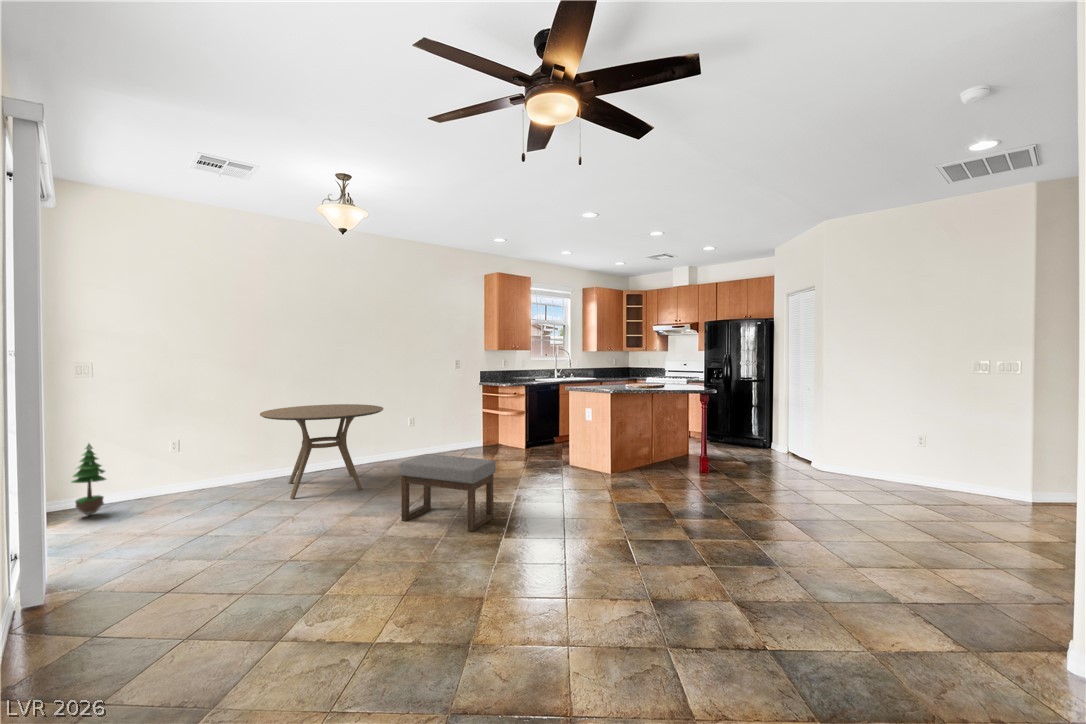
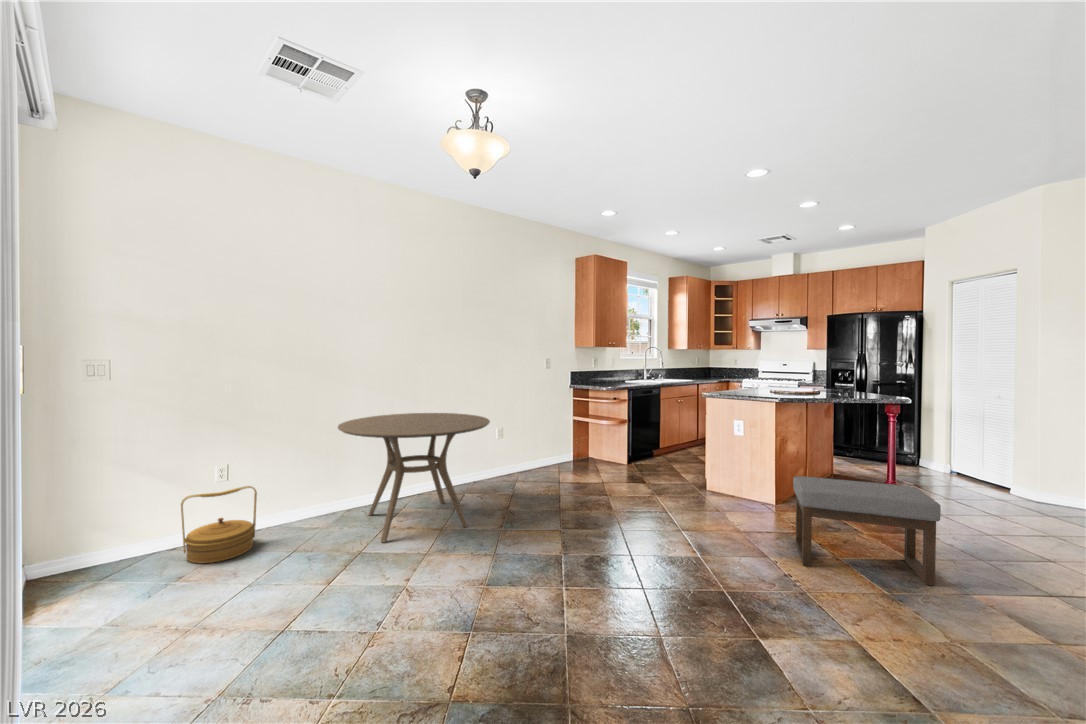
potted tree: present [72,444,106,516] -> none [88,470,139,573]
ottoman: present [399,454,496,532] -> present [793,476,941,586]
woven basket: none [138,457,197,511] -> present [181,486,257,563]

